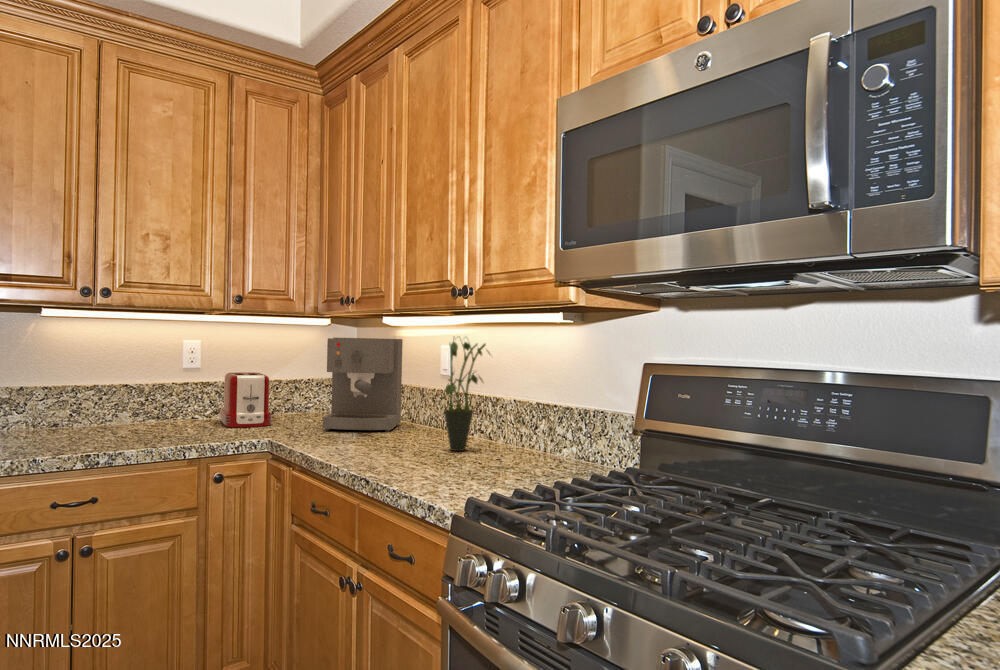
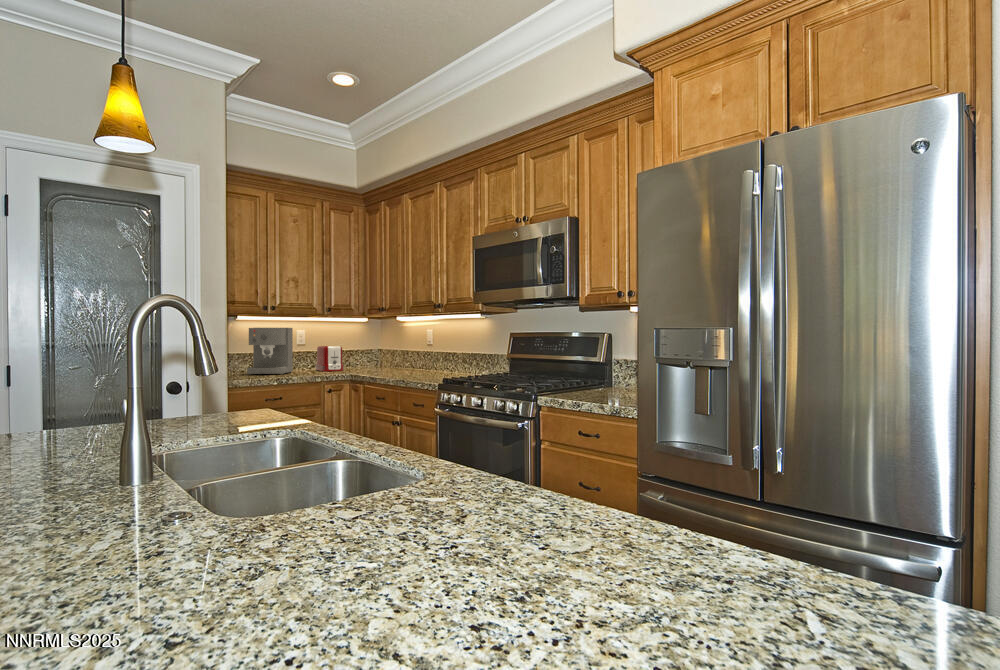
coffee maker: present [323,338,403,432] -> present [247,328,293,375]
potted plant: present [444,341,490,451] -> none [431,324,452,373]

